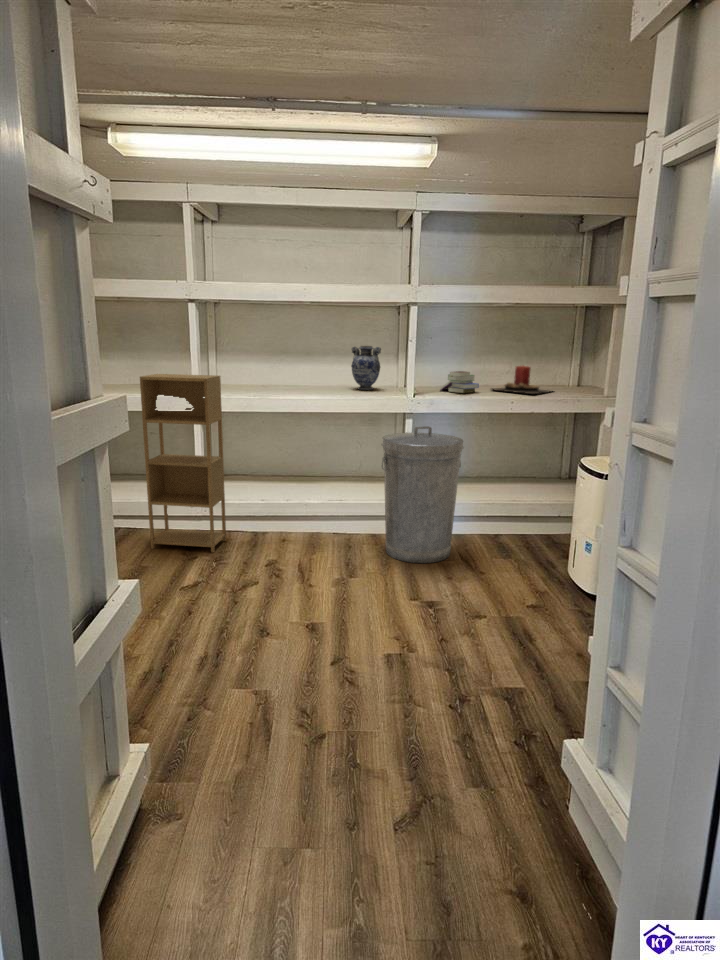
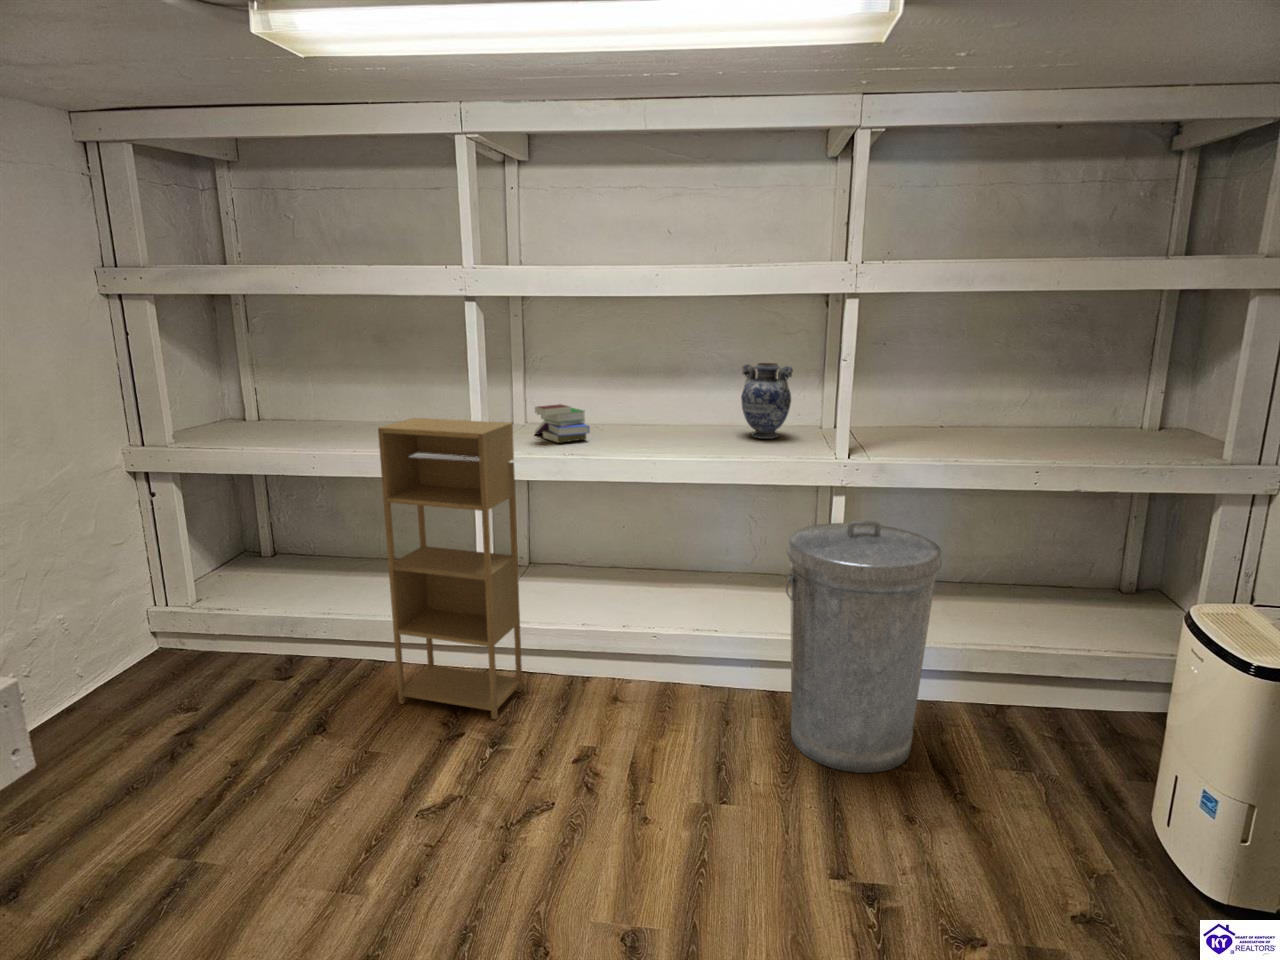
candle: present [491,366,550,394] -> none [990,398,1118,457]
book: present [440,371,479,393] -> present [535,404,590,443]

